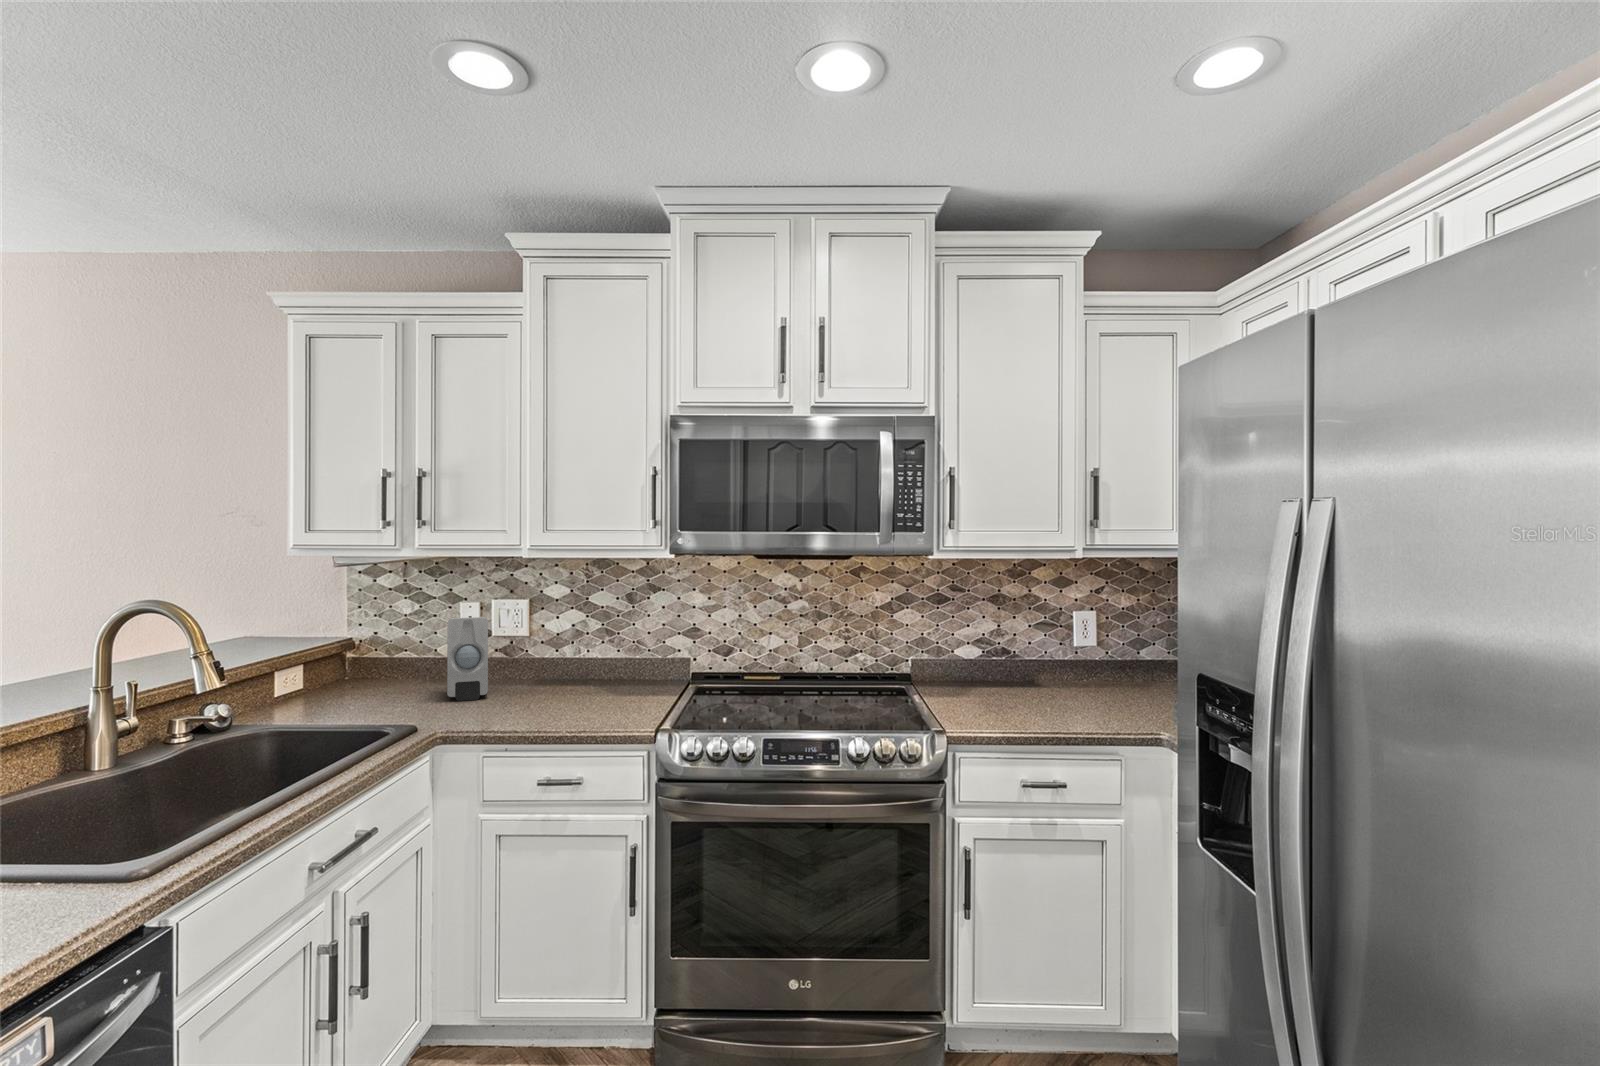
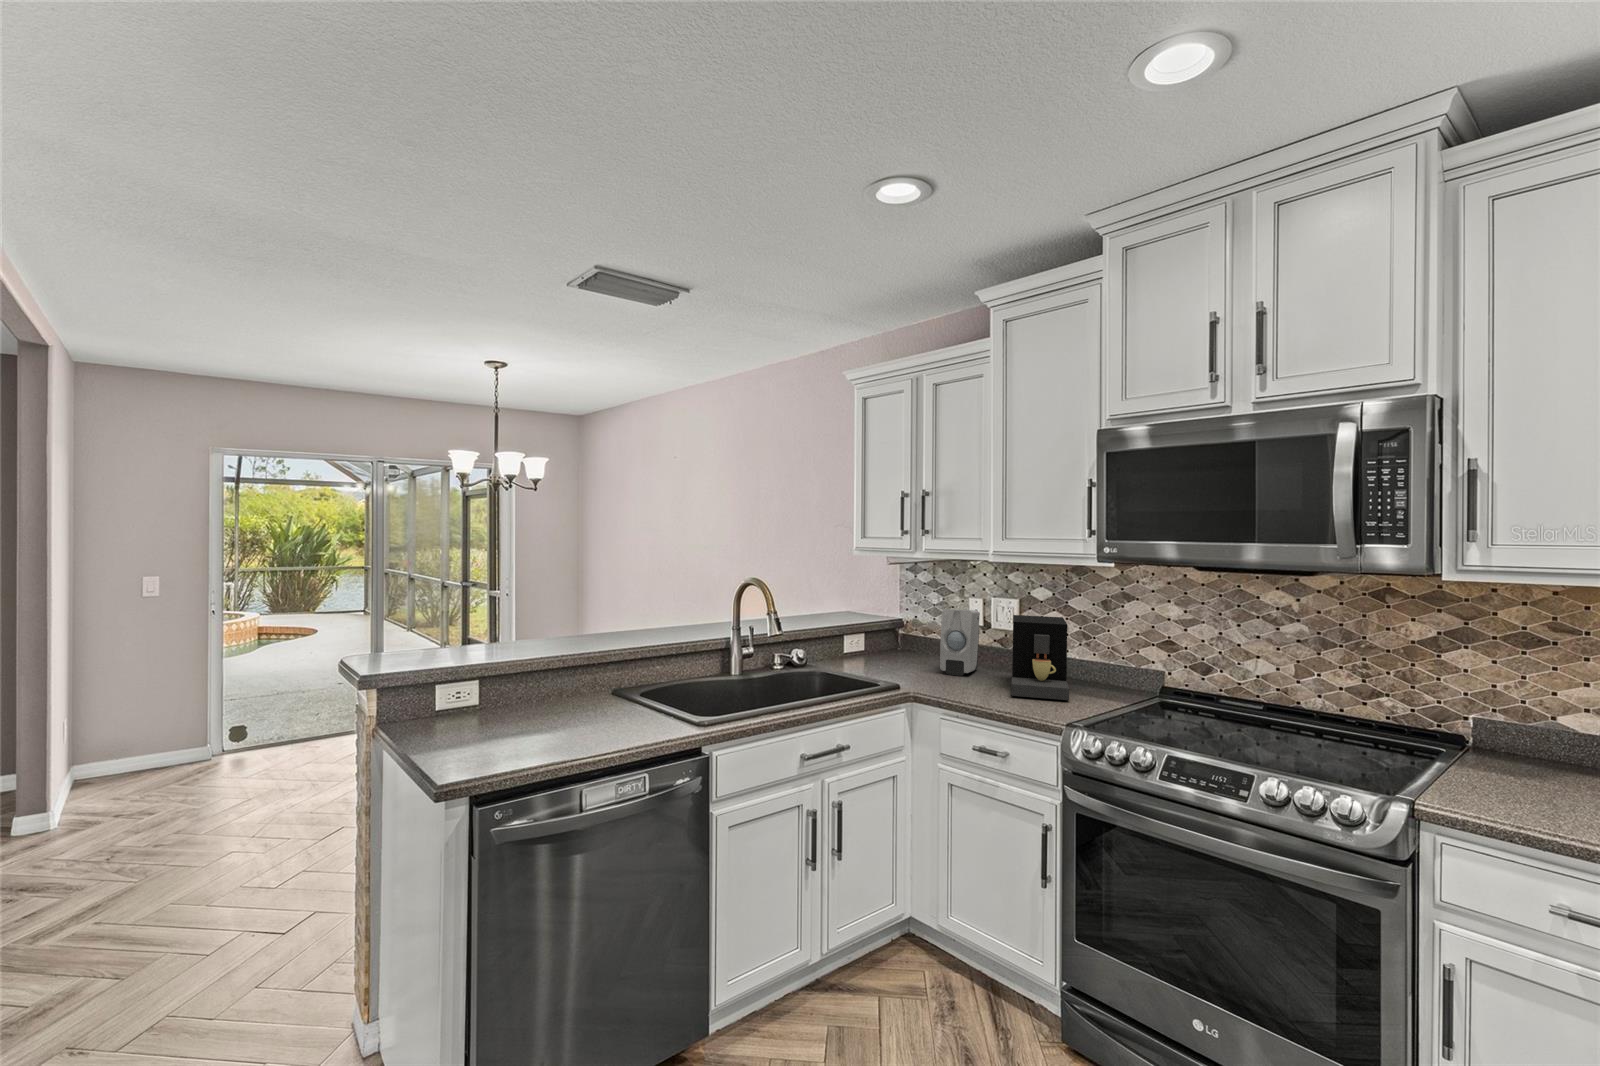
coffee maker: none [536,615,624,711] -> present [1011,615,1069,700]

